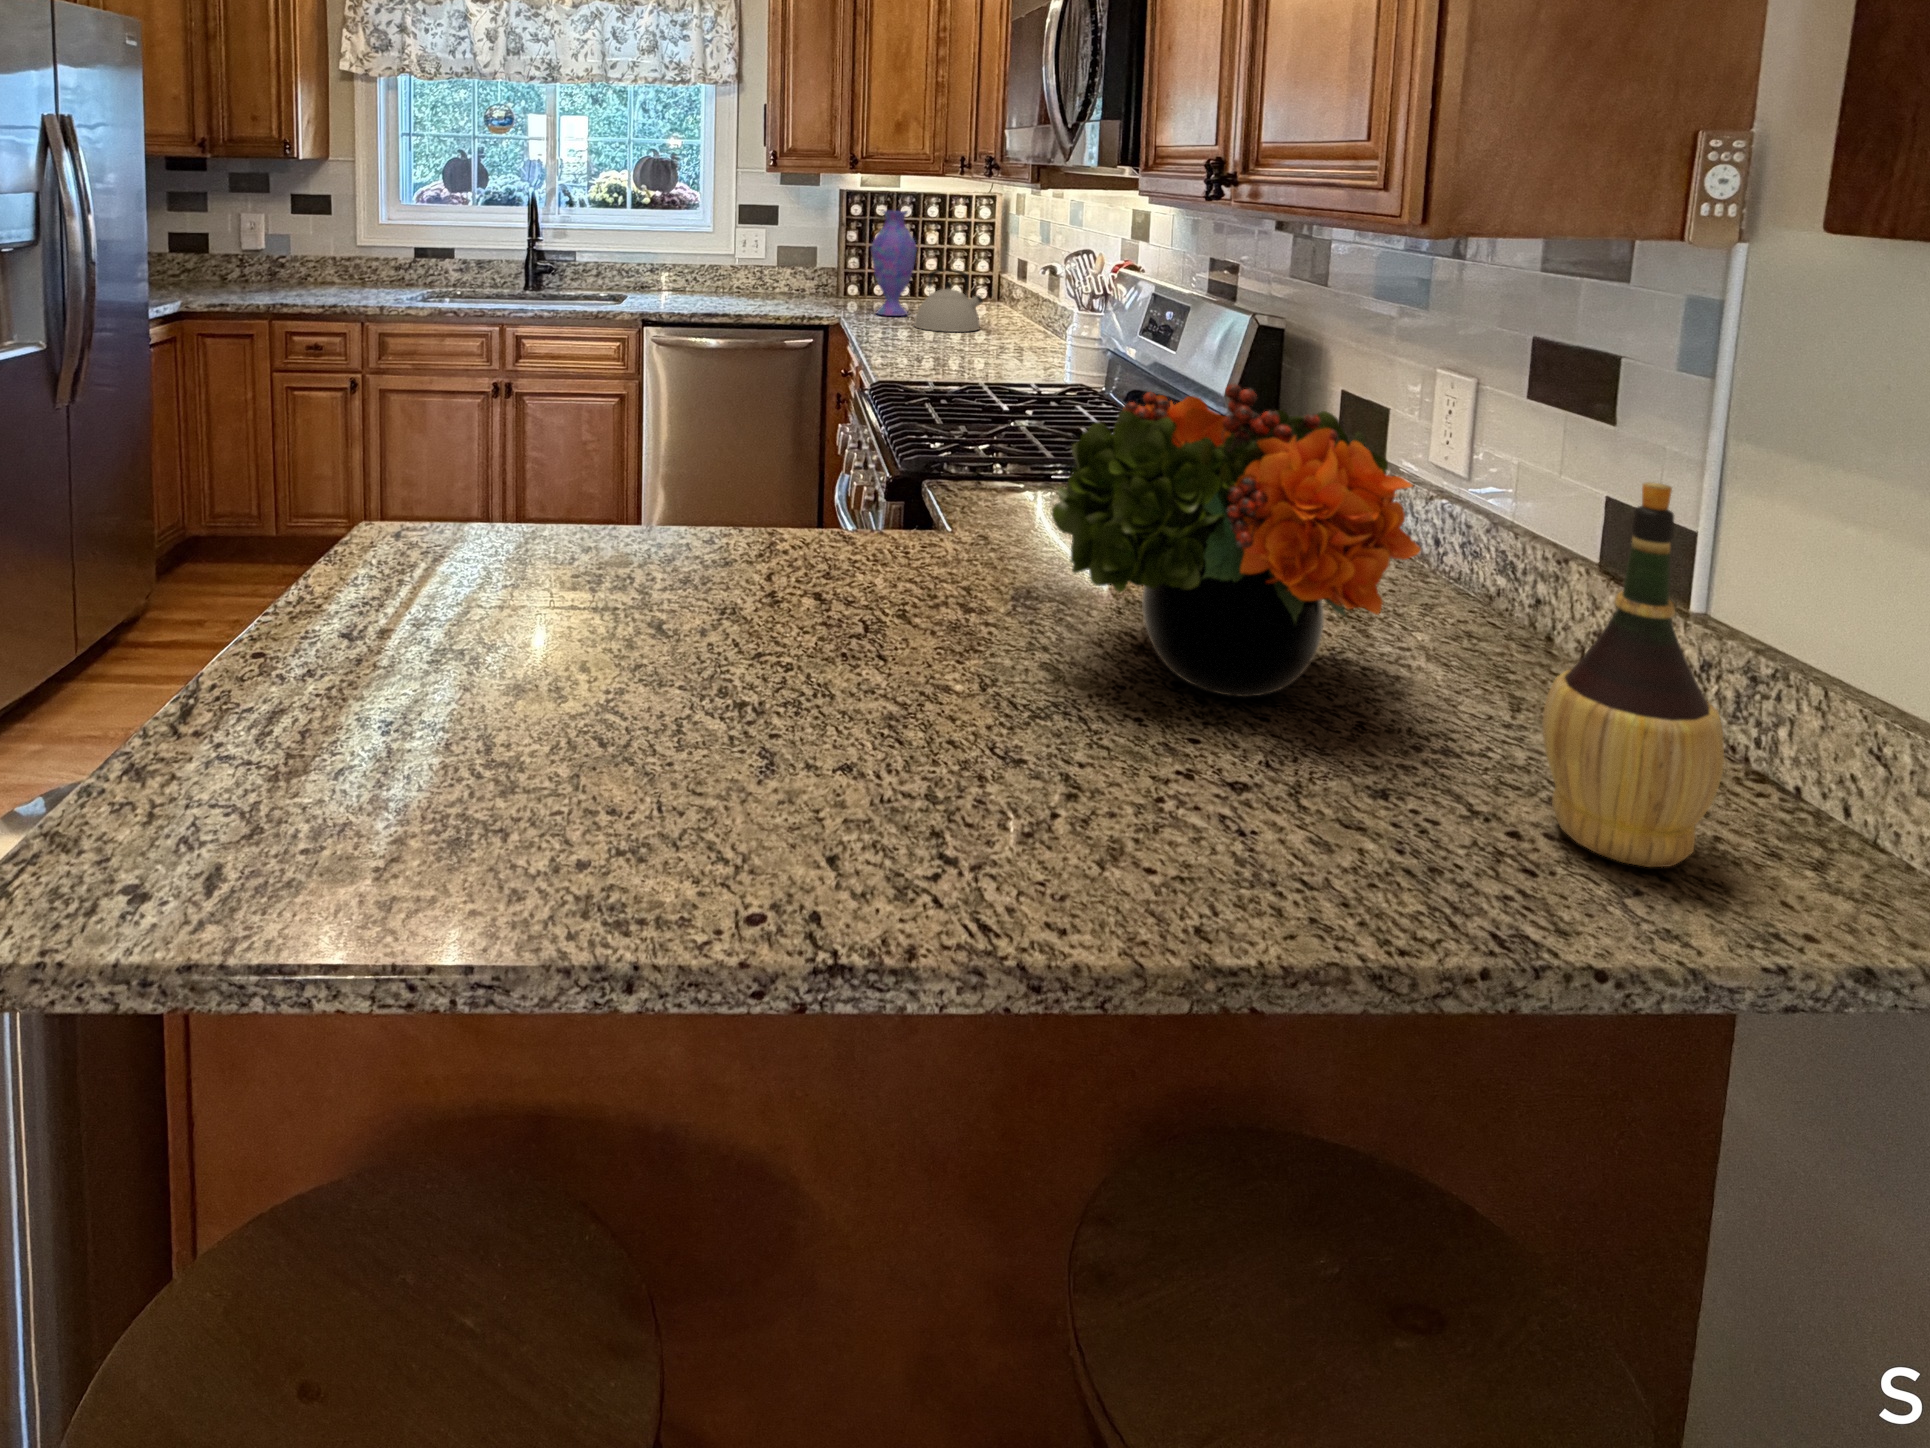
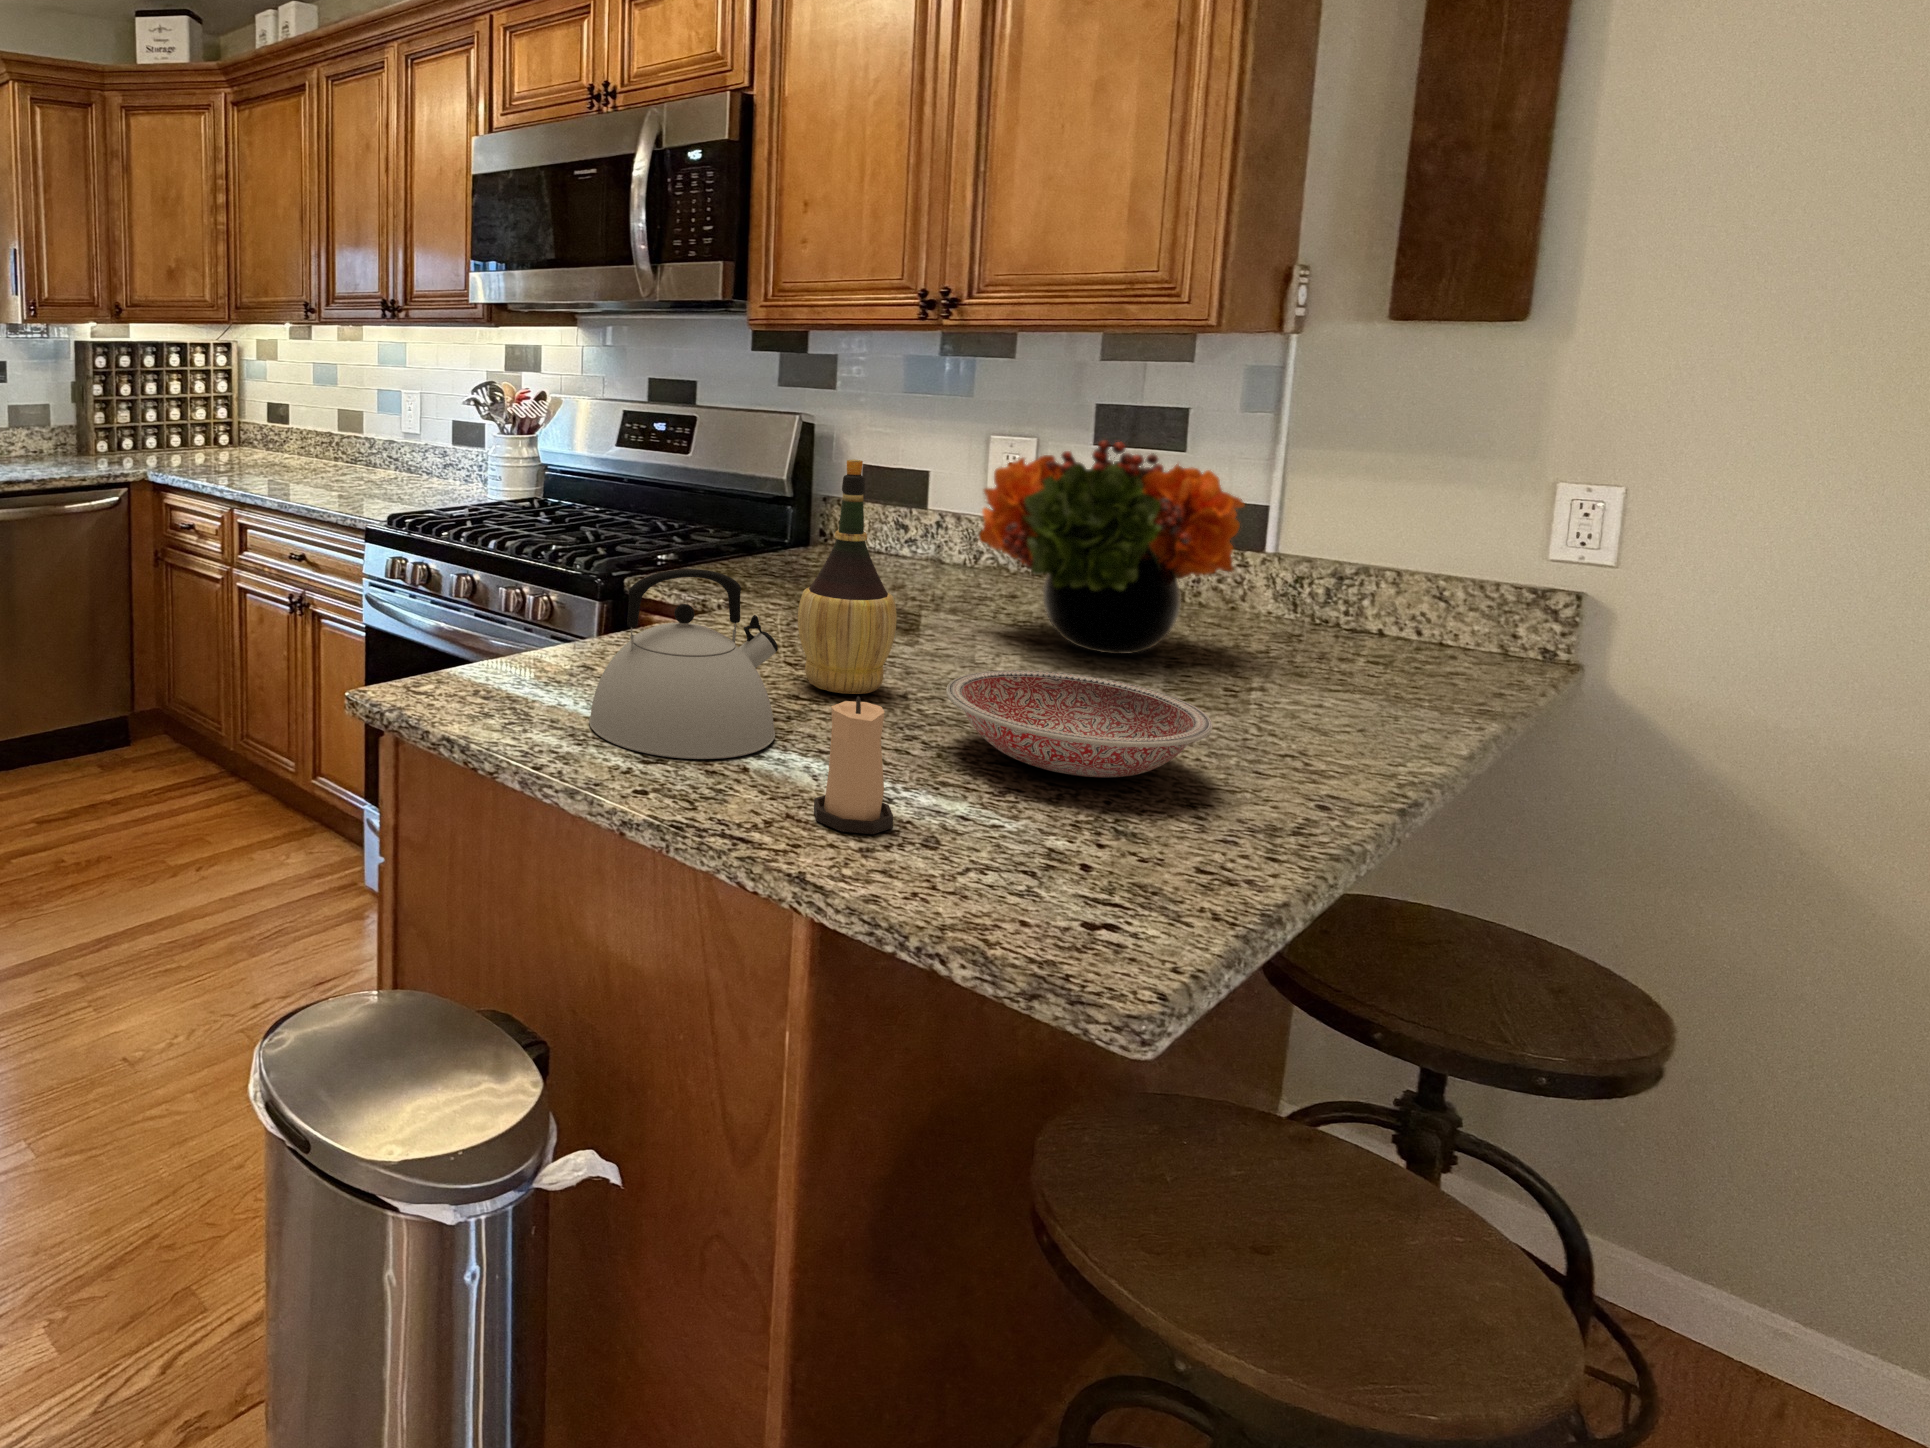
vase: present [871,211,916,316] -> none [159,360,205,467]
kettle: present [914,269,983,332] -> present [589,569,778,759]
wine bottle: present [1543,482,1724,867] -> present [798,459,897,694]
candle: none [259,599,347,746] -> present [814,696,893,834]
bowl: none [513,633,807,793] -> present [946,670,1213,777]

